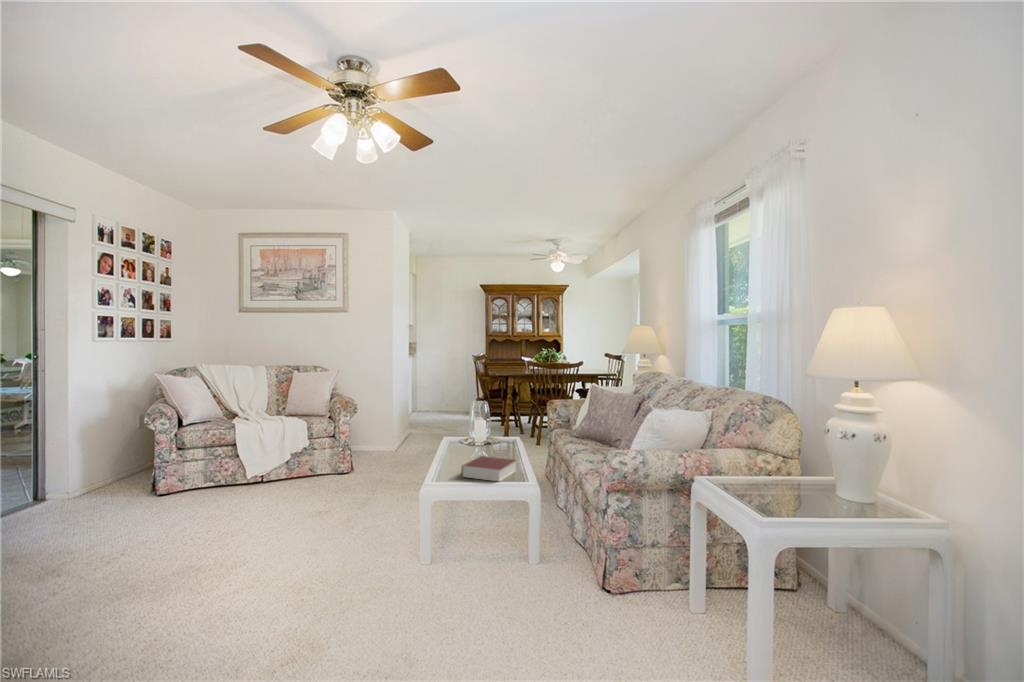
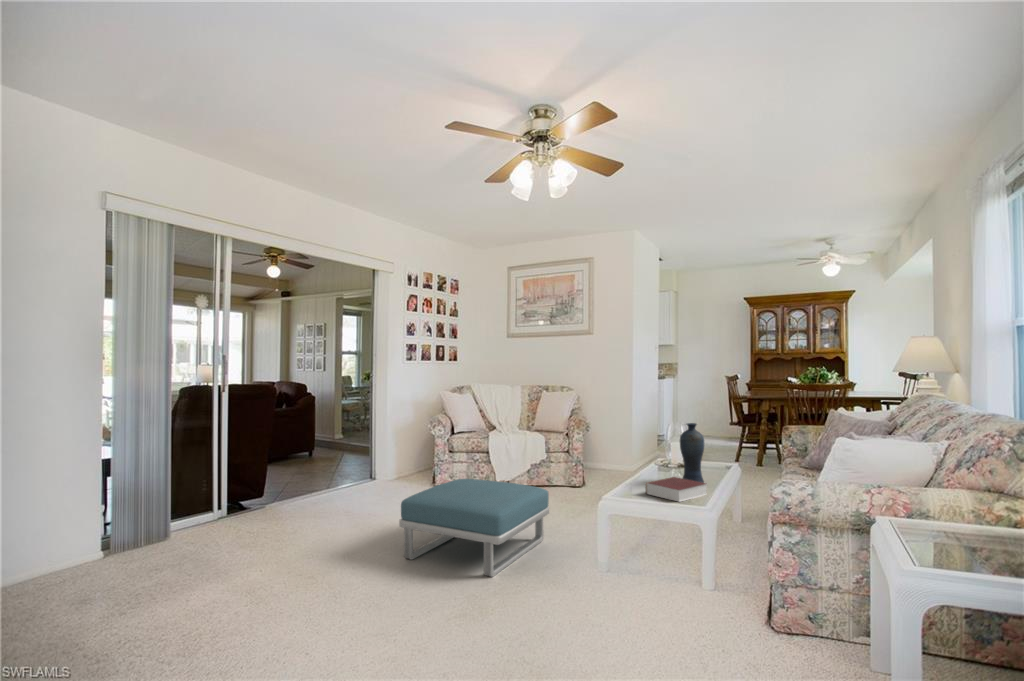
vase: none [483,401,506,462] -> present [680,423,704,483]
footstool: none [142,483,348,607] -> present [399,479,549,577]

